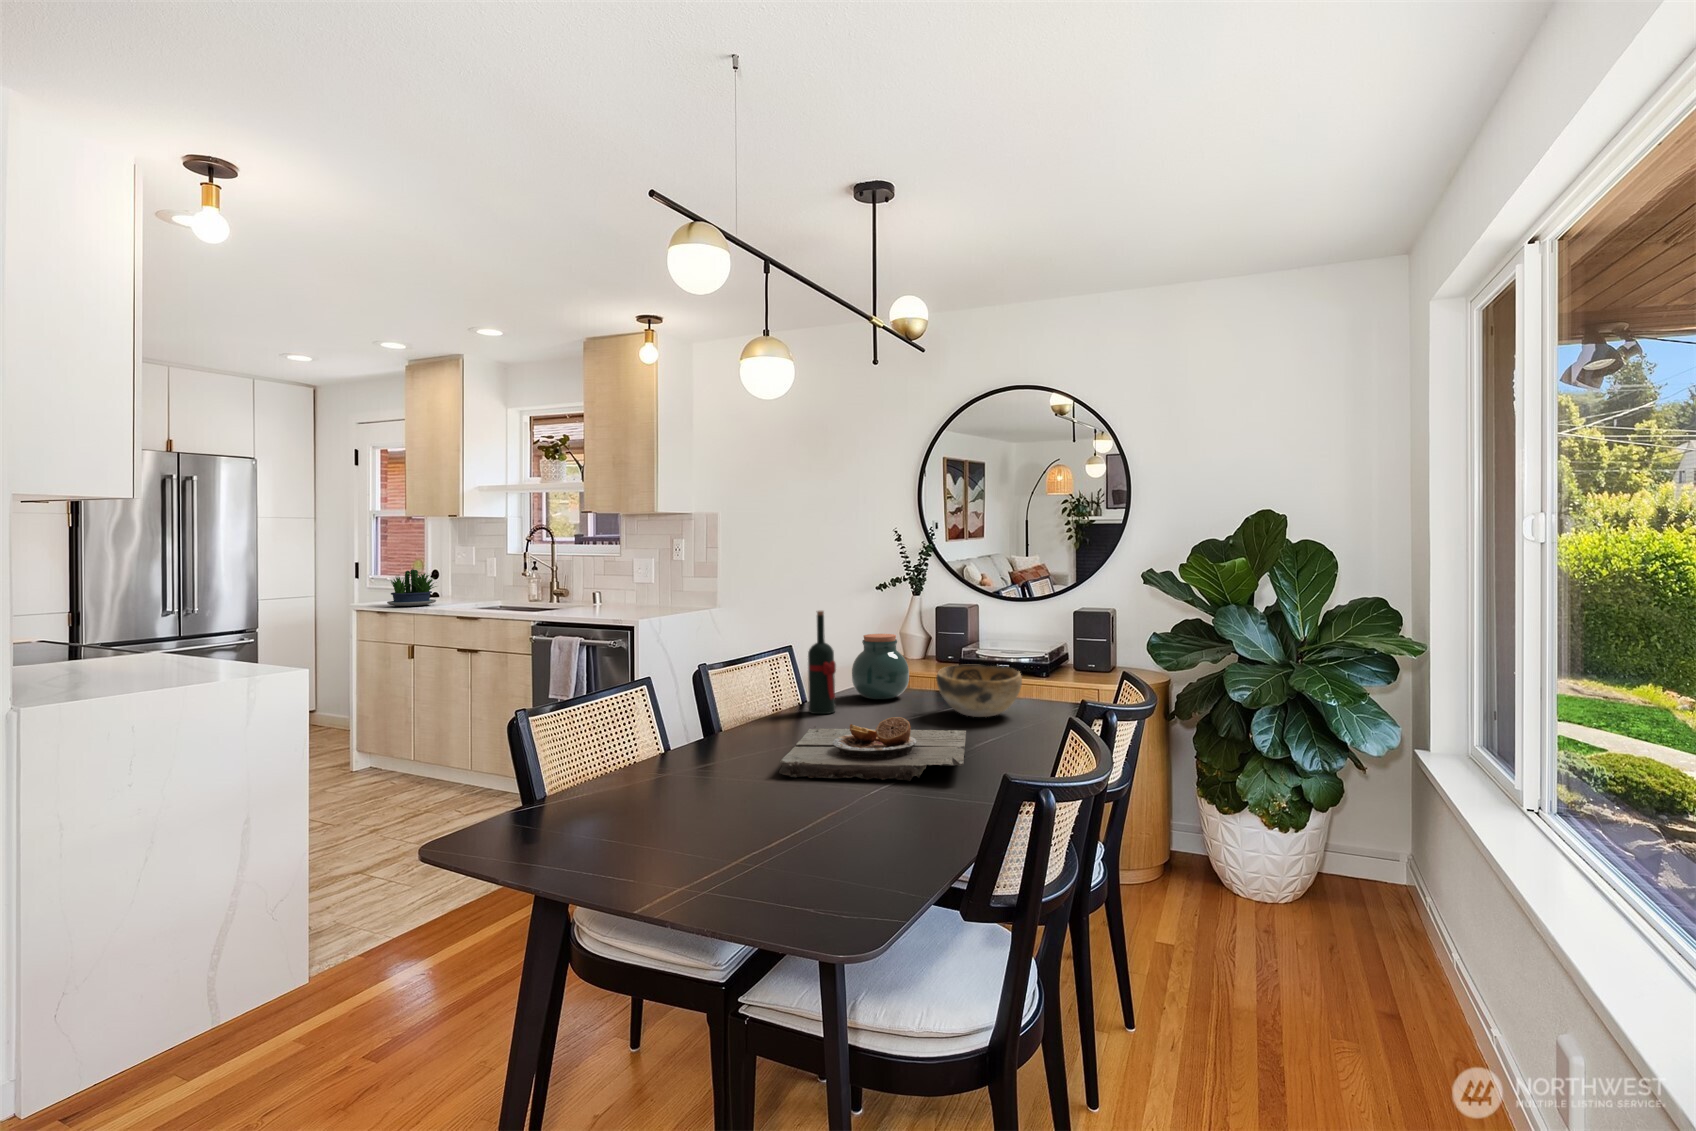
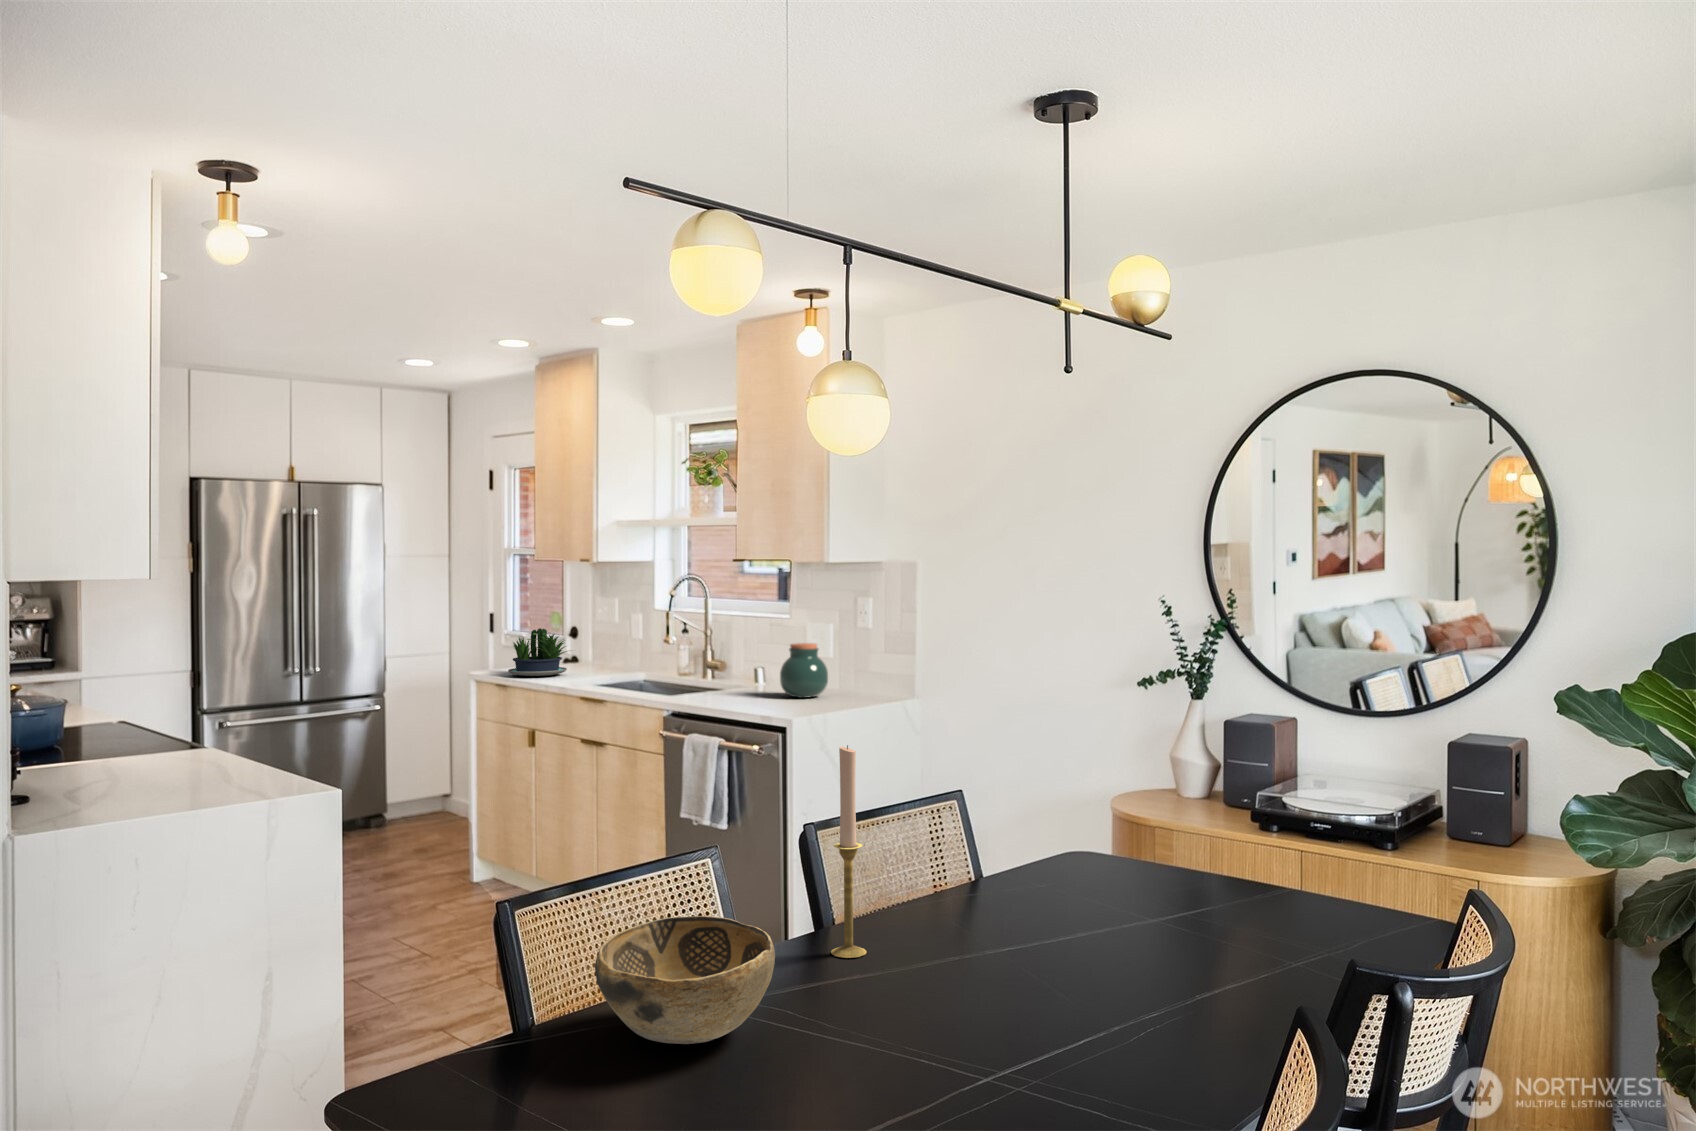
candlestick: none [733,604,757,743] -> present [831,745,866,958]
wine bottle: present [808,611,836,714] -> none [972,746,1012,908]
jar: present [852,634,909,699] -> present [780,643,828,698]
decorative bowl: present [936,665,1022,717] -> present [595,916,775,1044]
plate: present [779,717,966,781] -> none [861,941,1195,1077]

